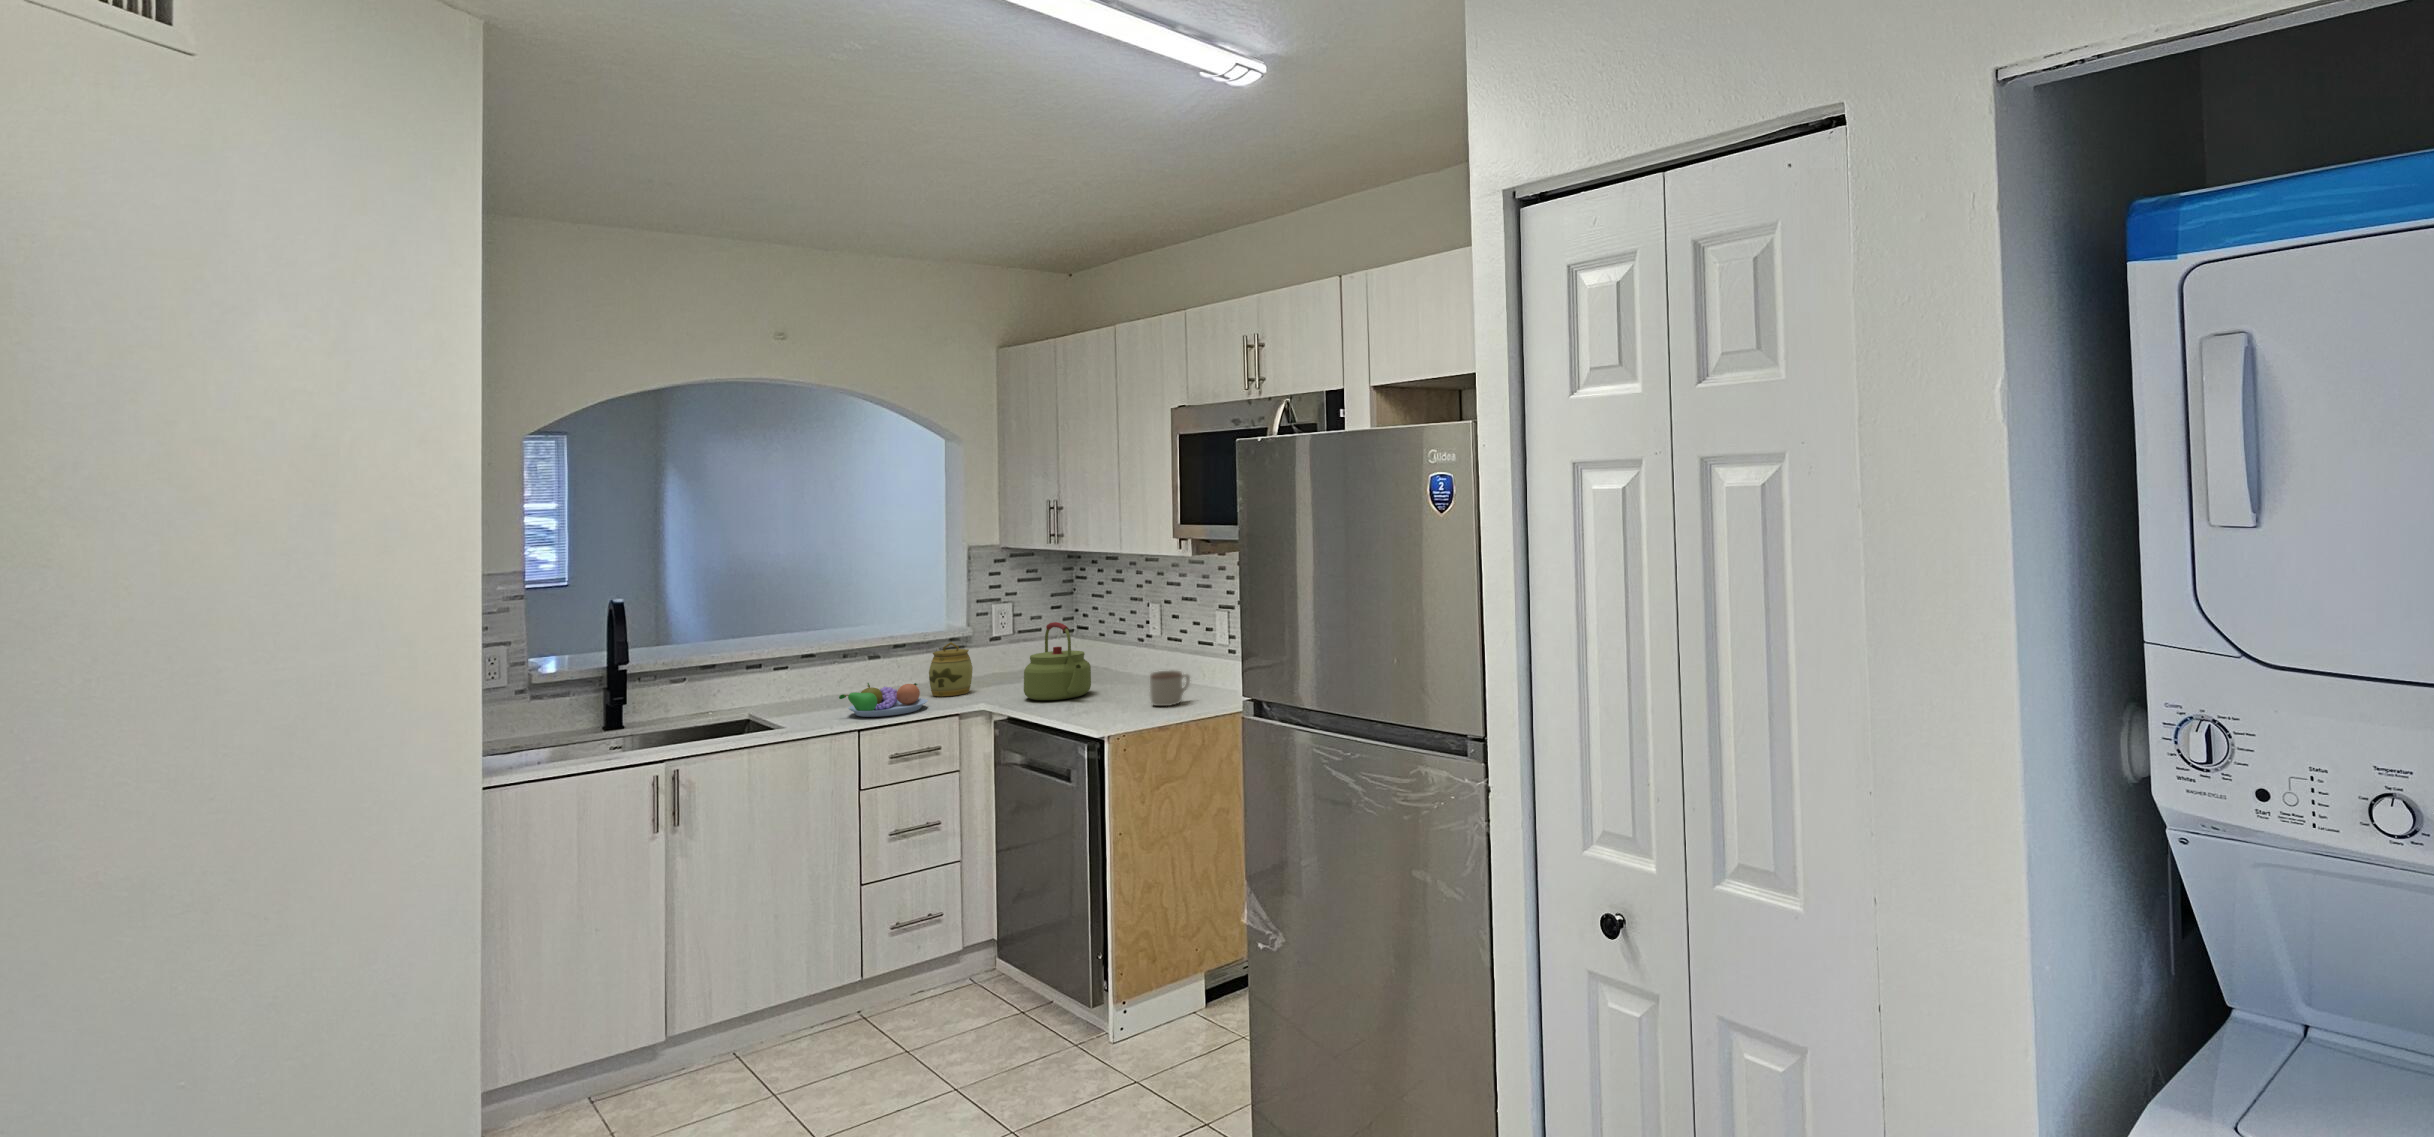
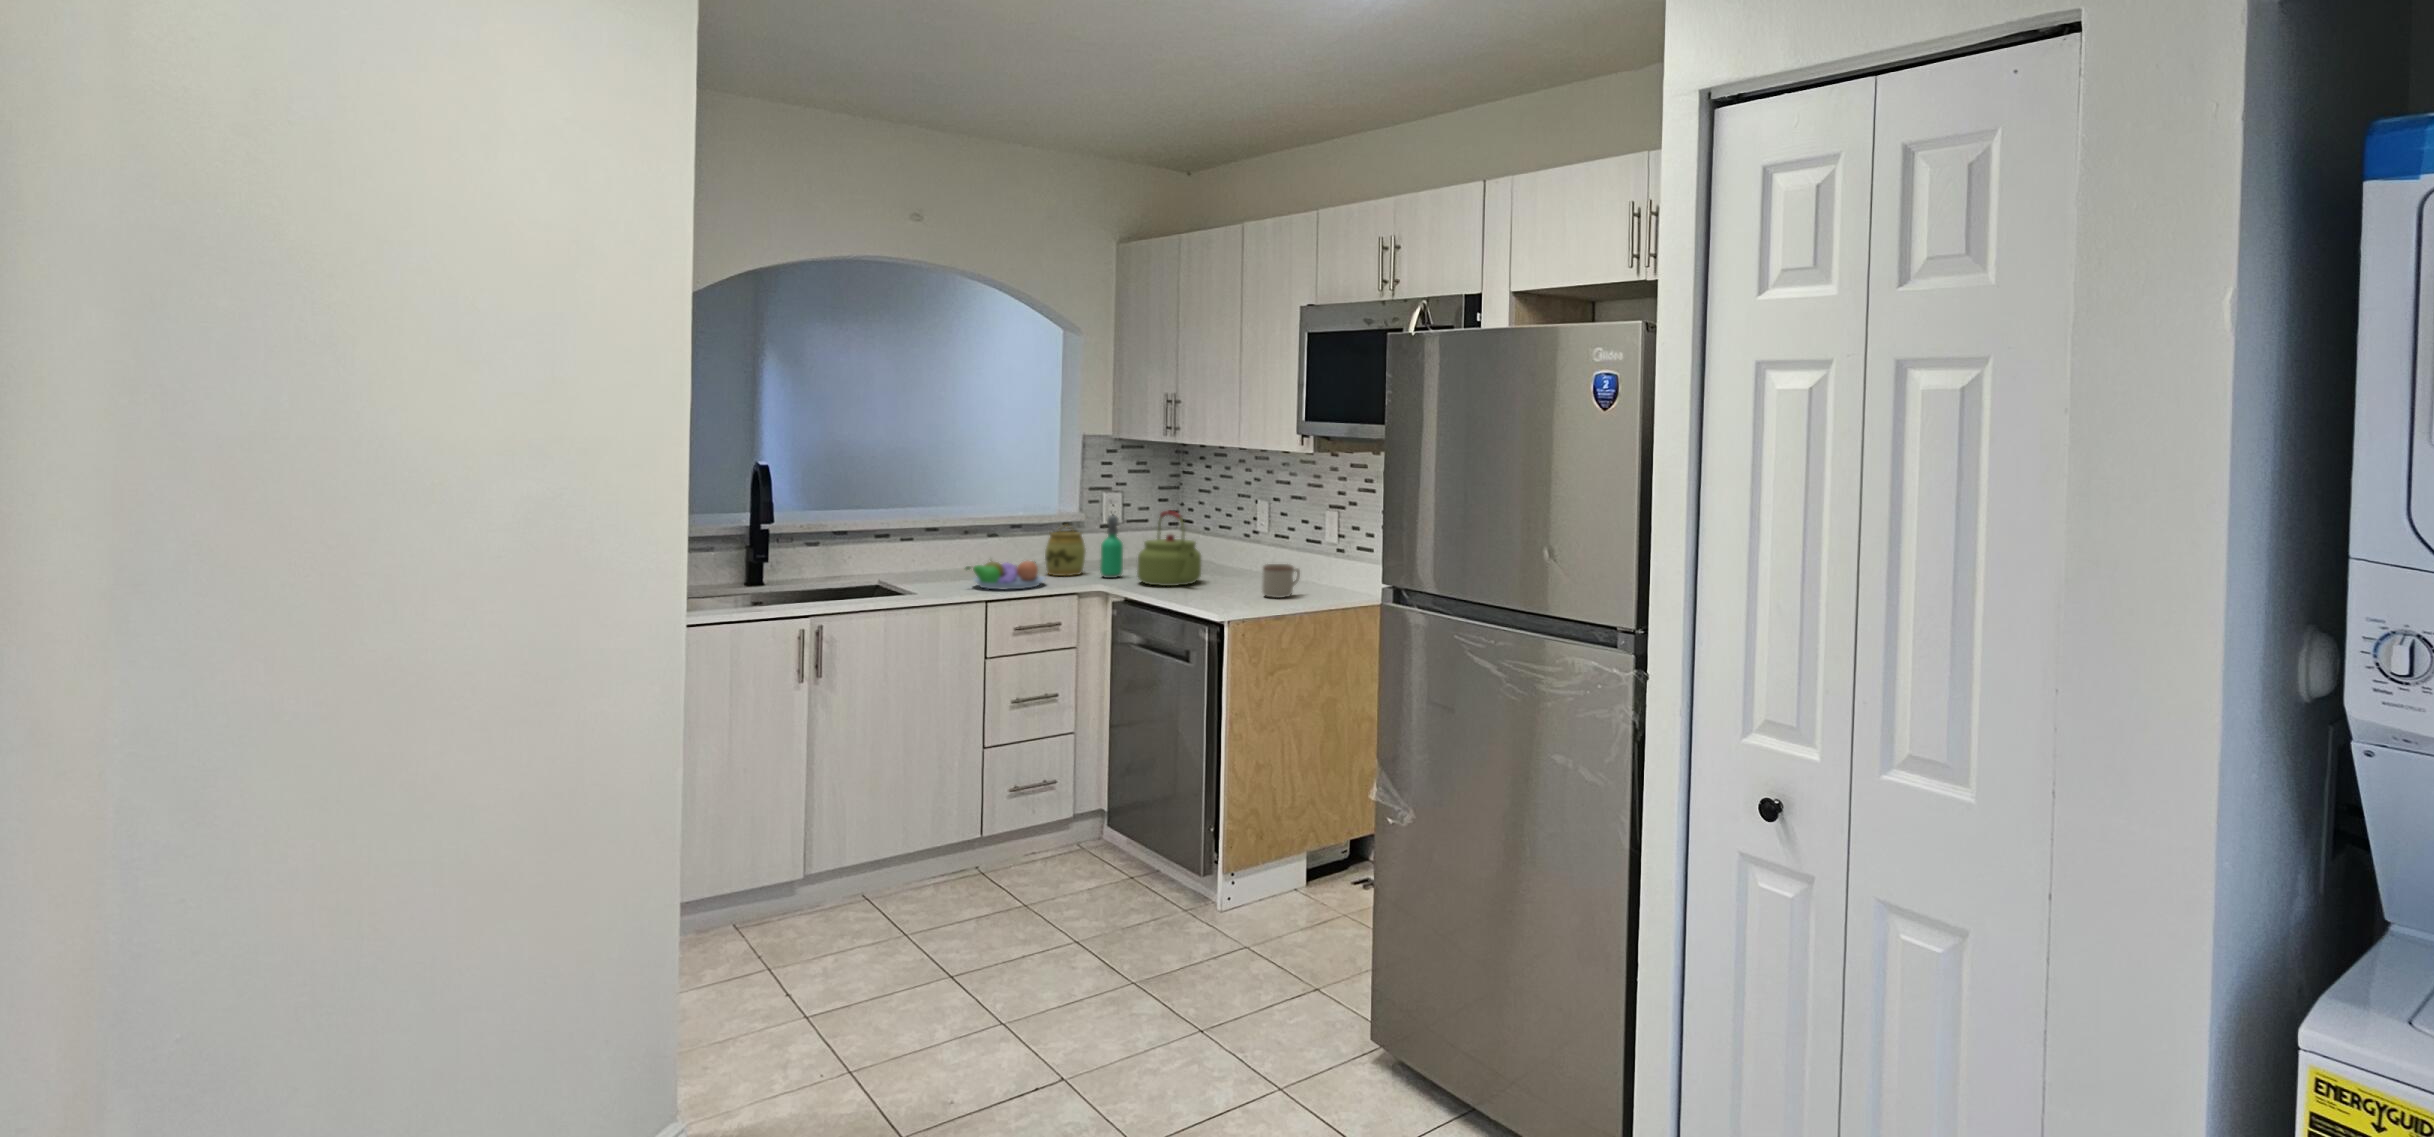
soap dispenser: none [987,630,1011,695] -> present [1100,515,1123,578]

